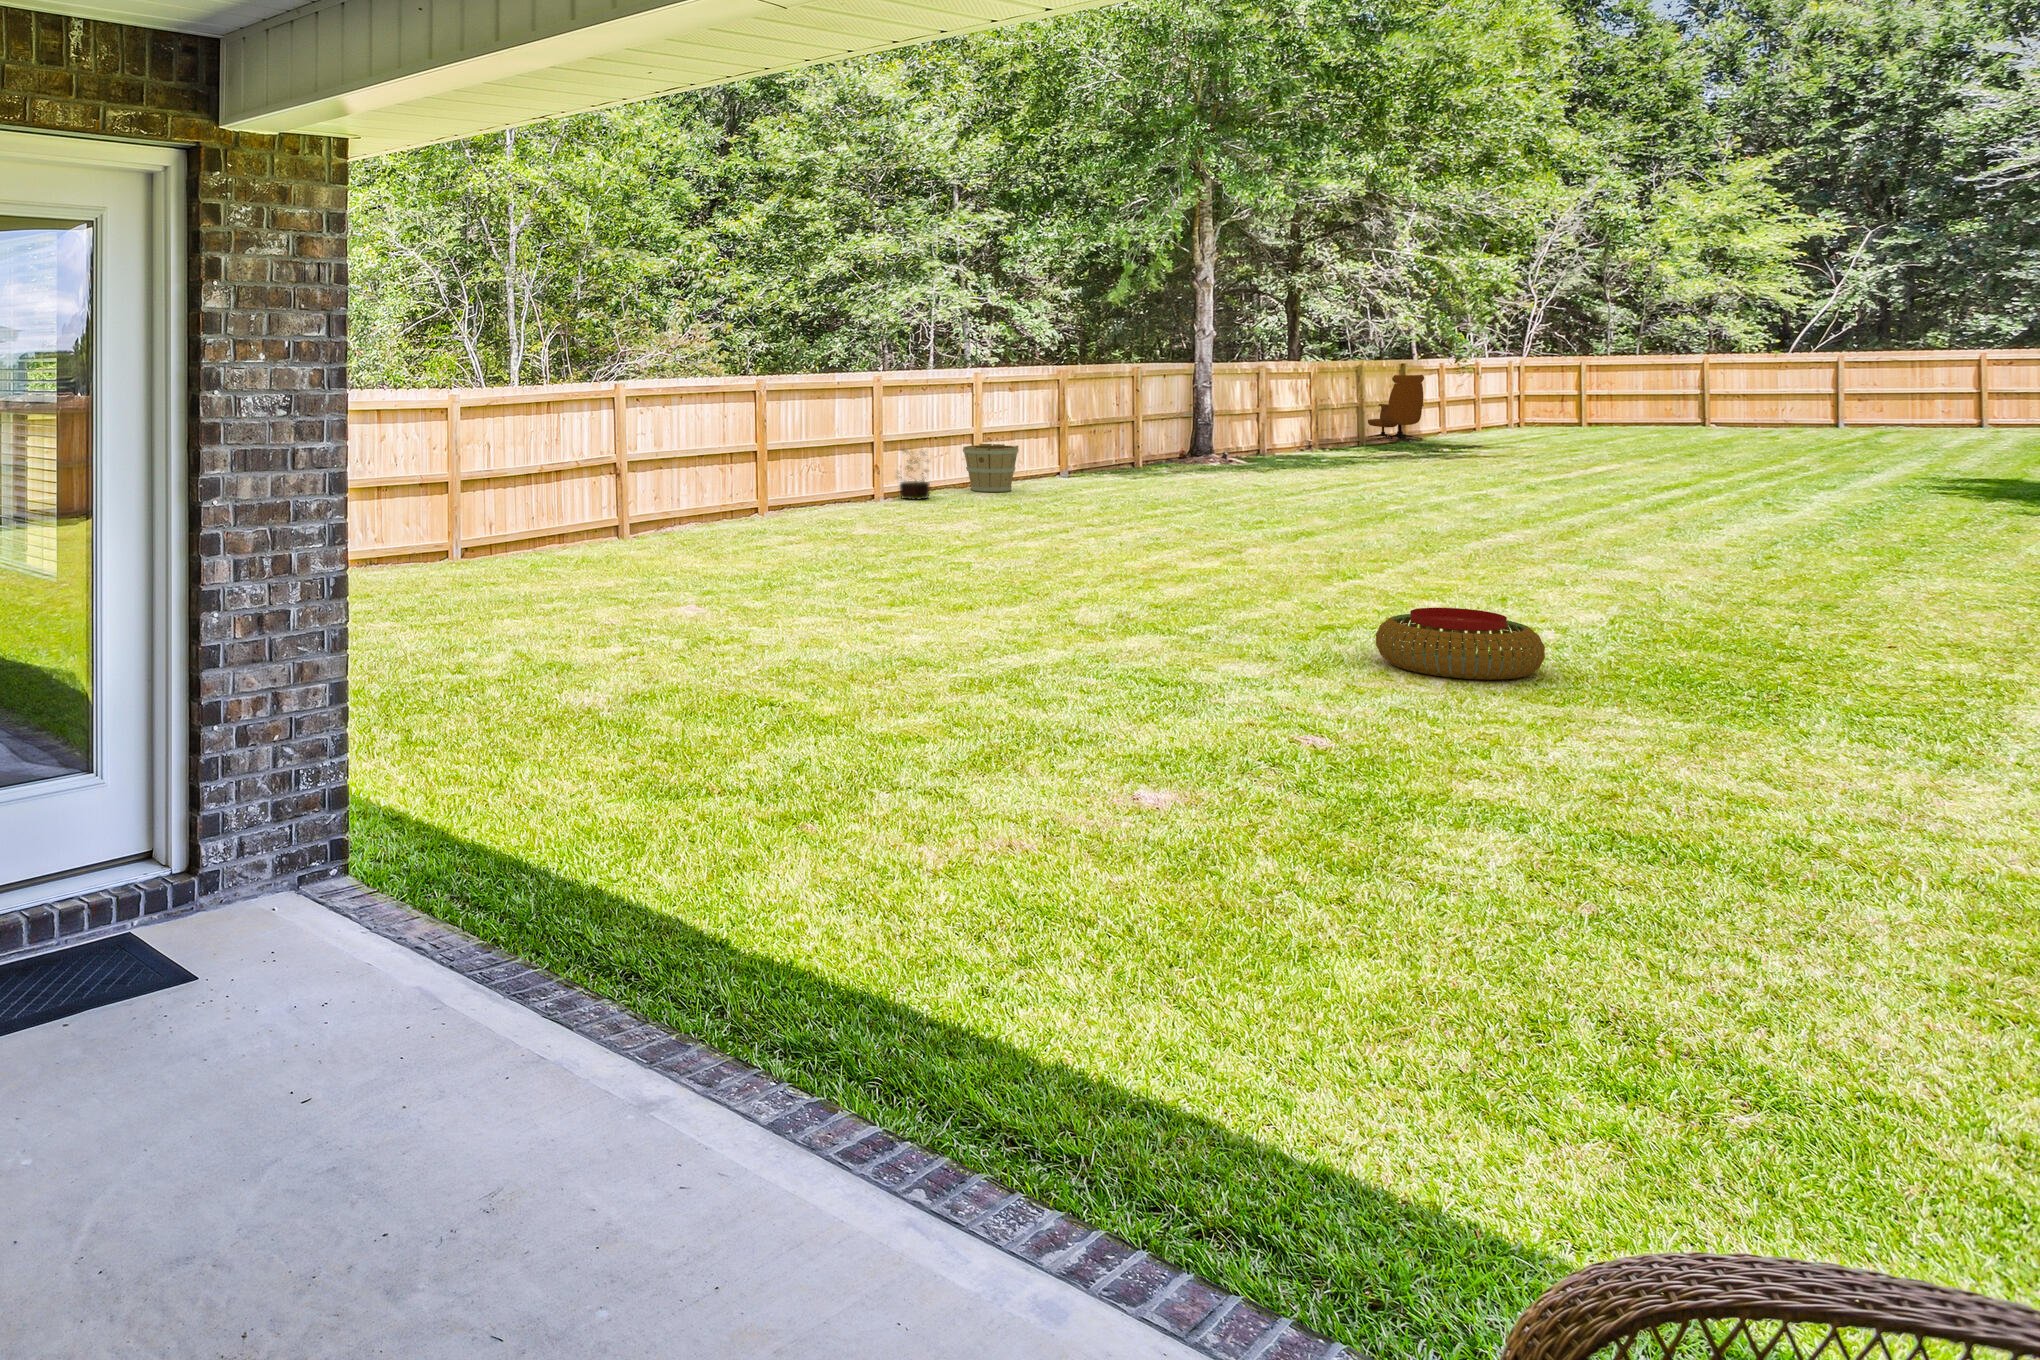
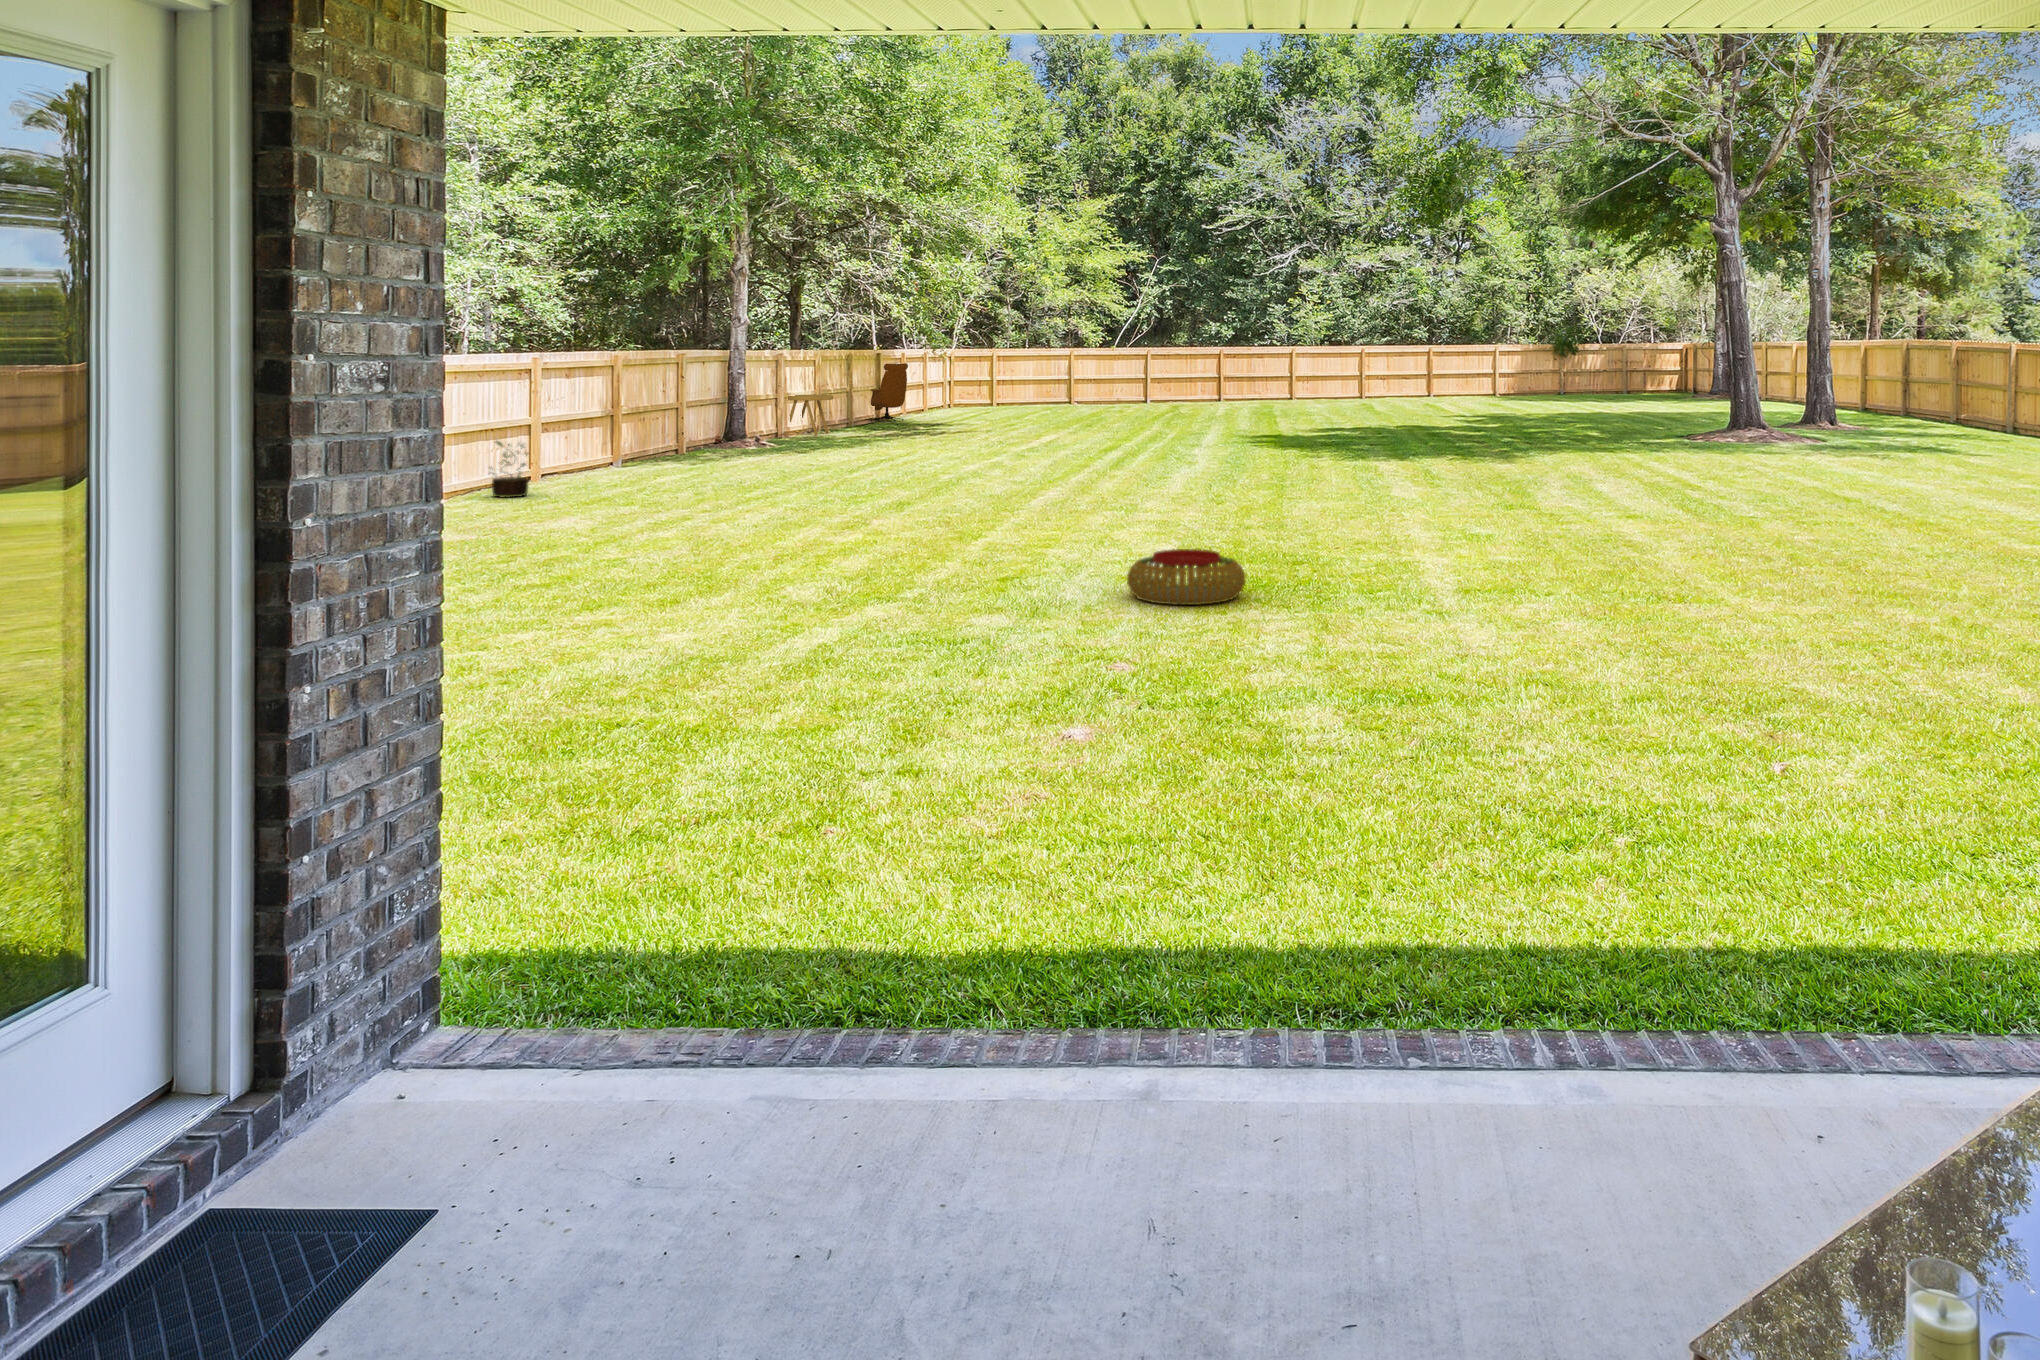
side table: none [1254,409,1312,453] -> present [784,395,833,436]
wooden bucket: present [963,444,1019,492] -> none [551,433,615,485]

